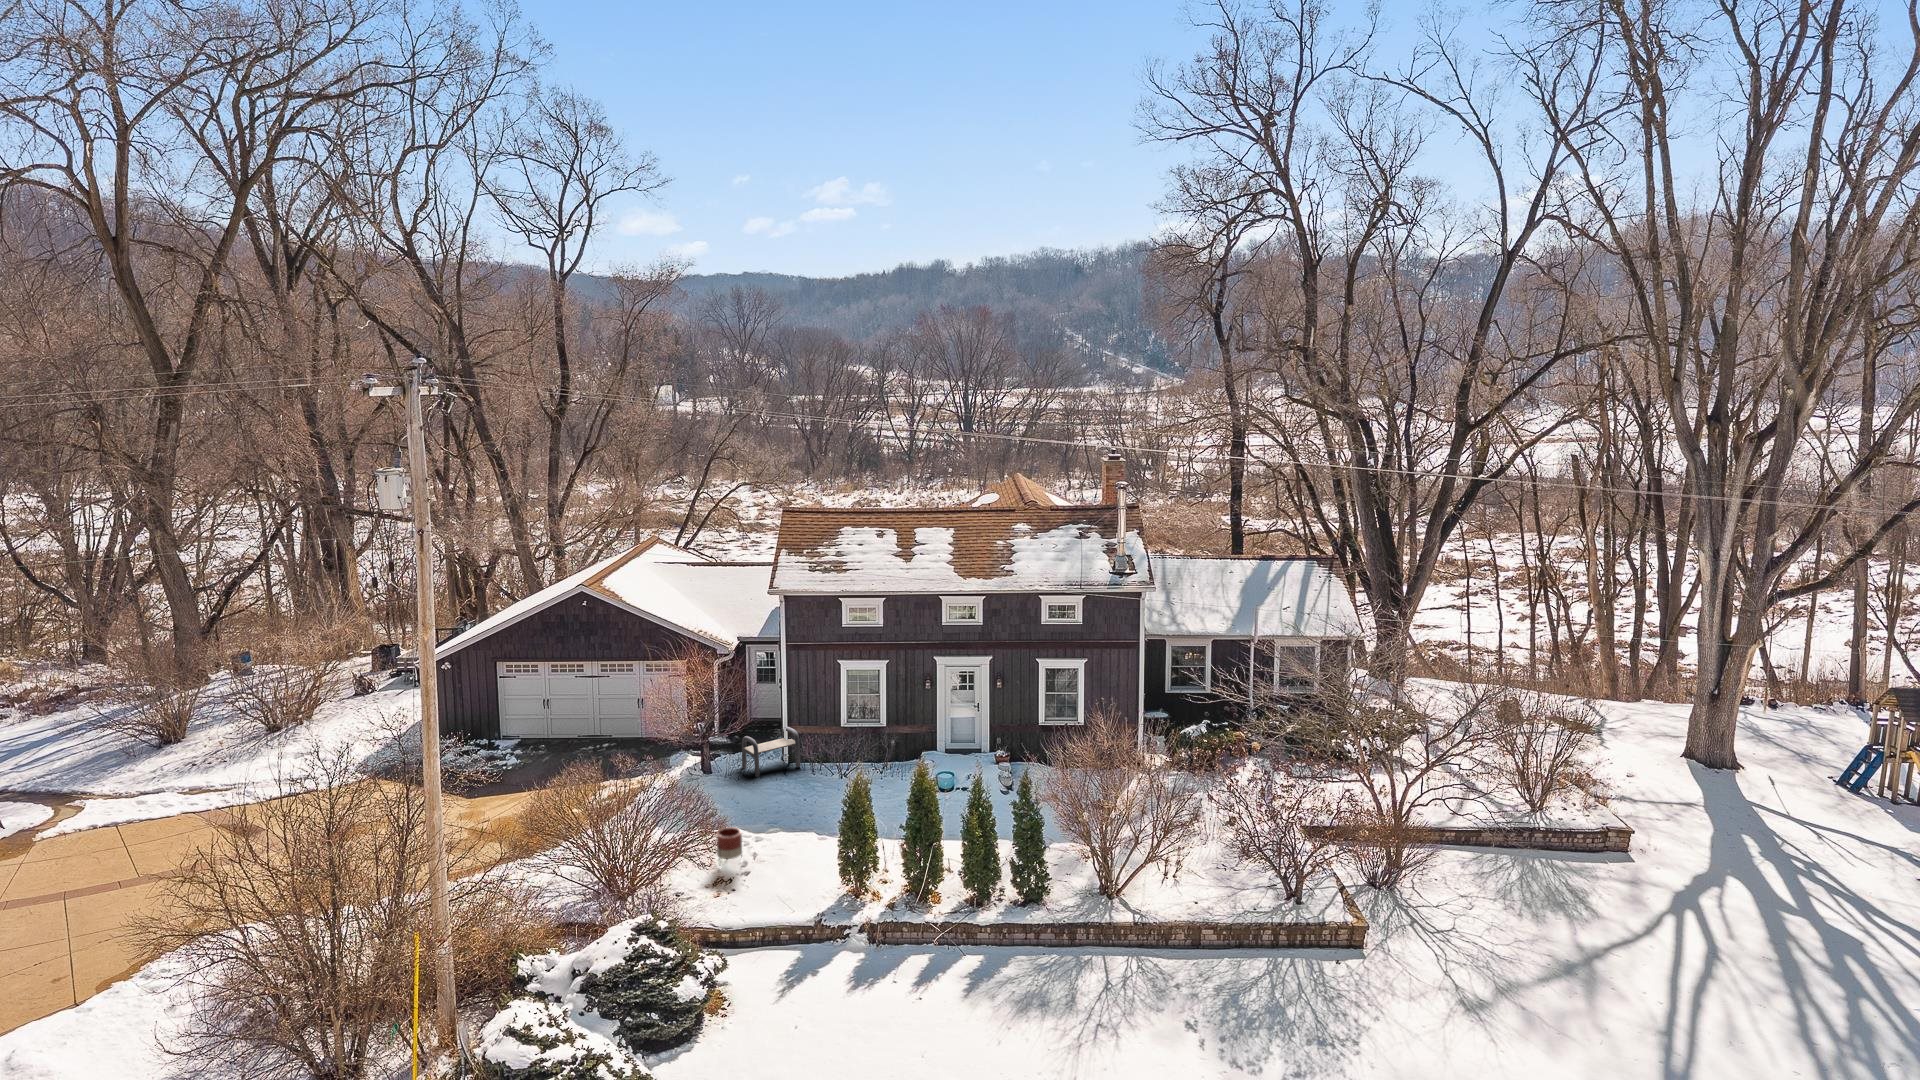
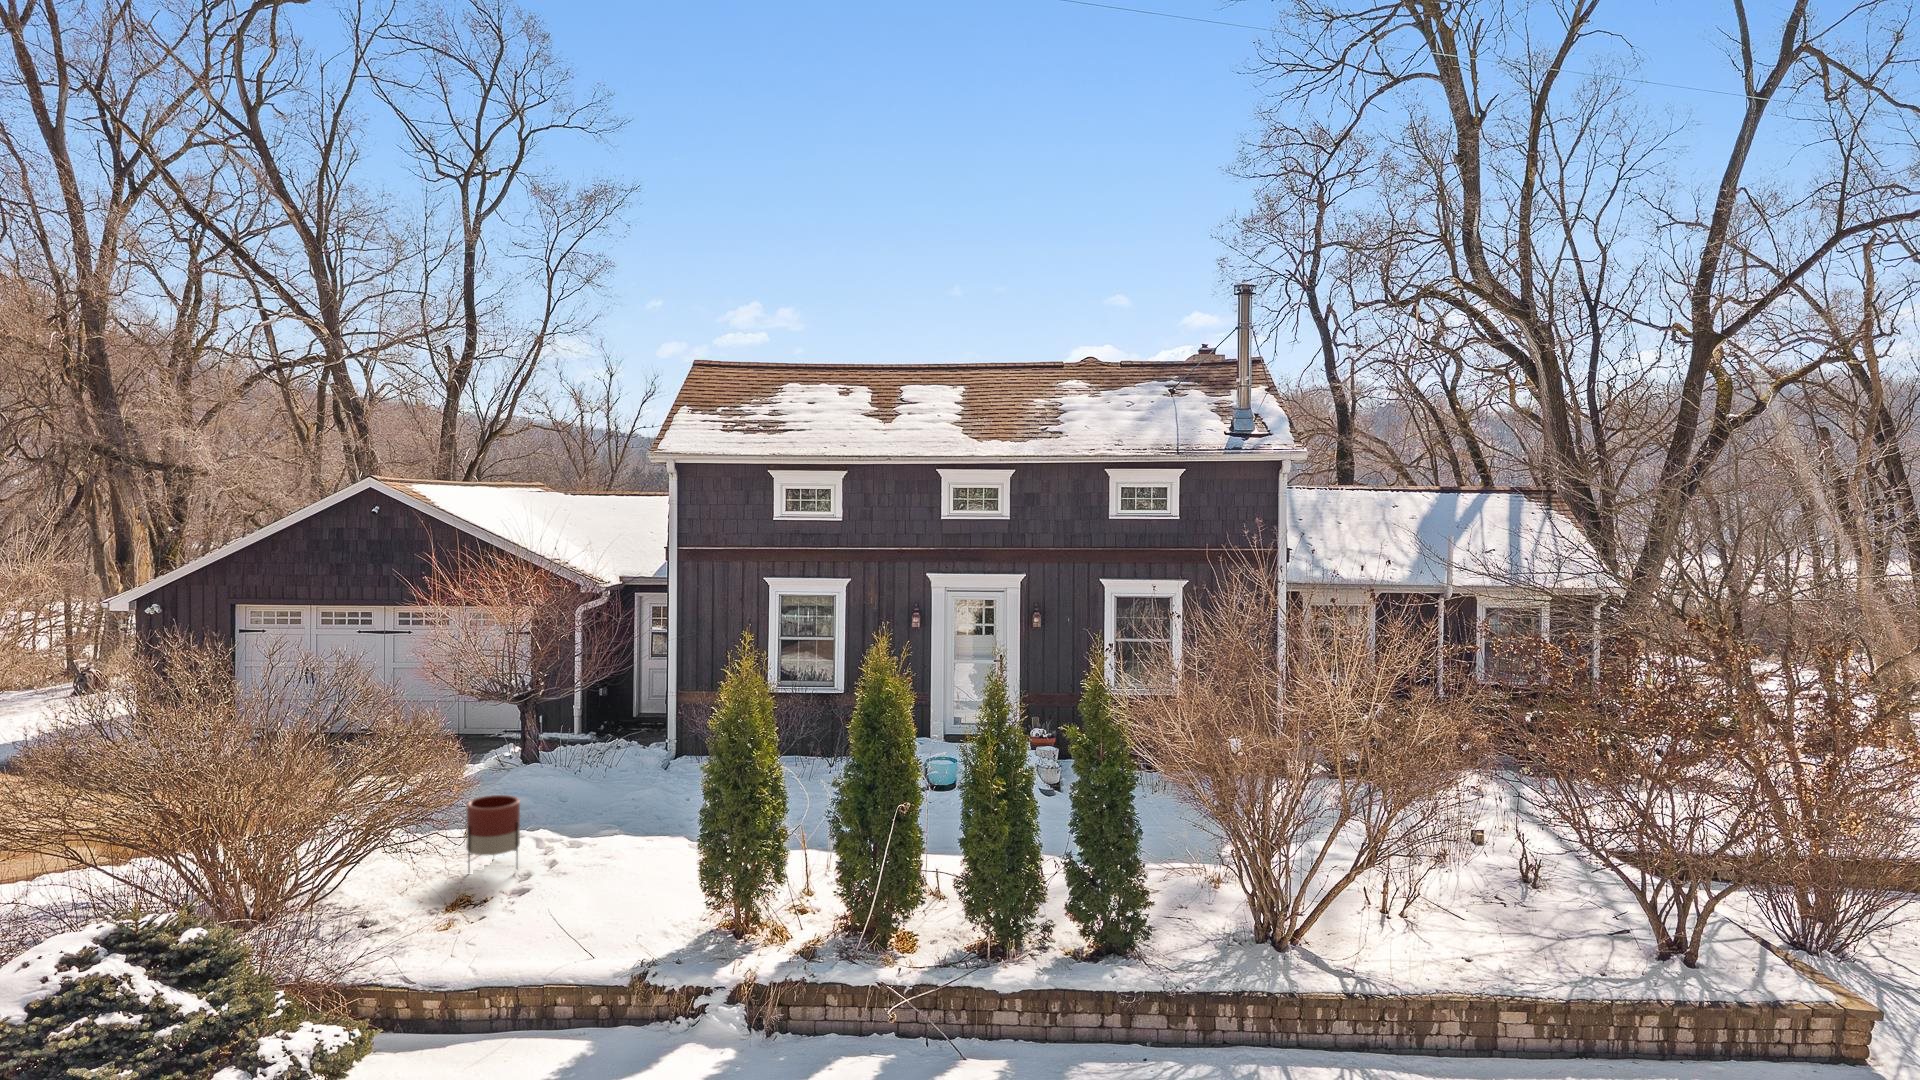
bench: present [742,727,800,777] -> none [592,683,693,761]

